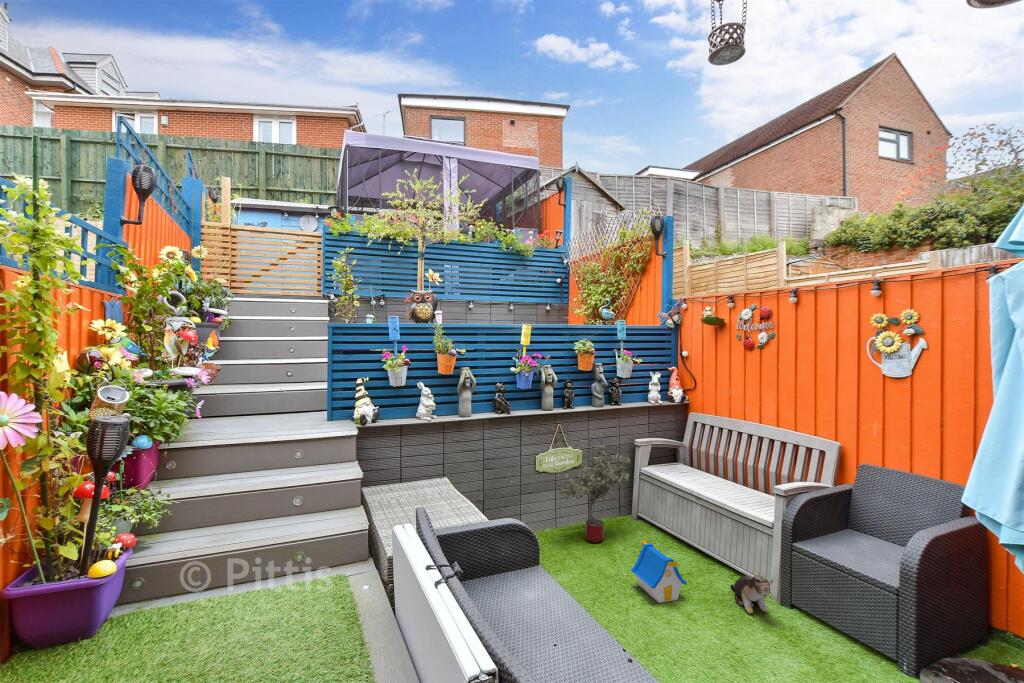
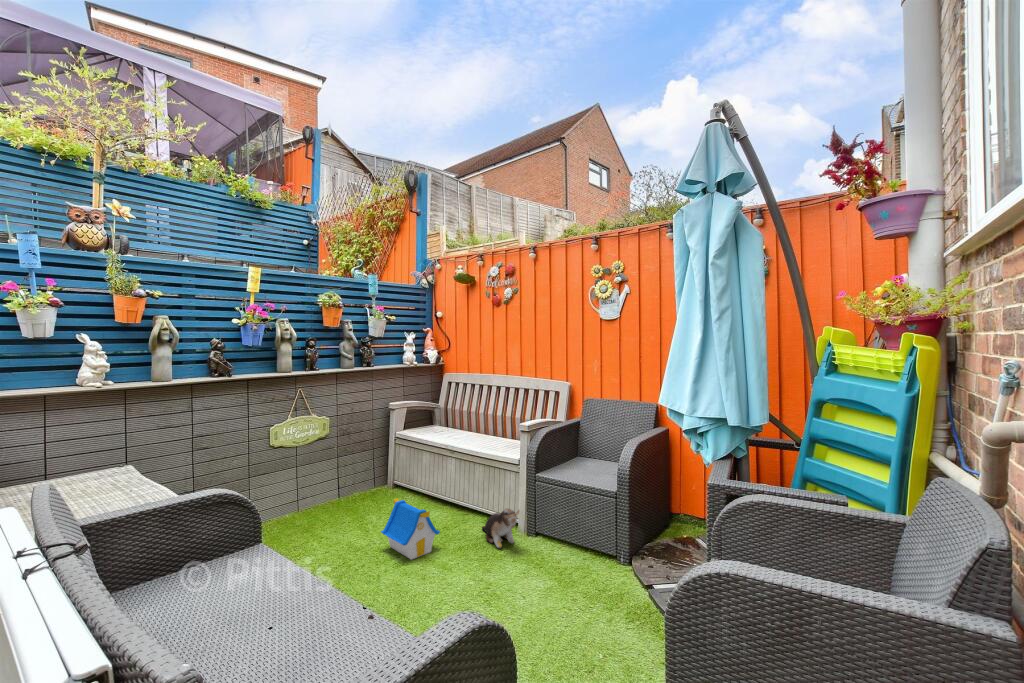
potted tree: present [559,444,630,543] -> none [297,406,383,516]

